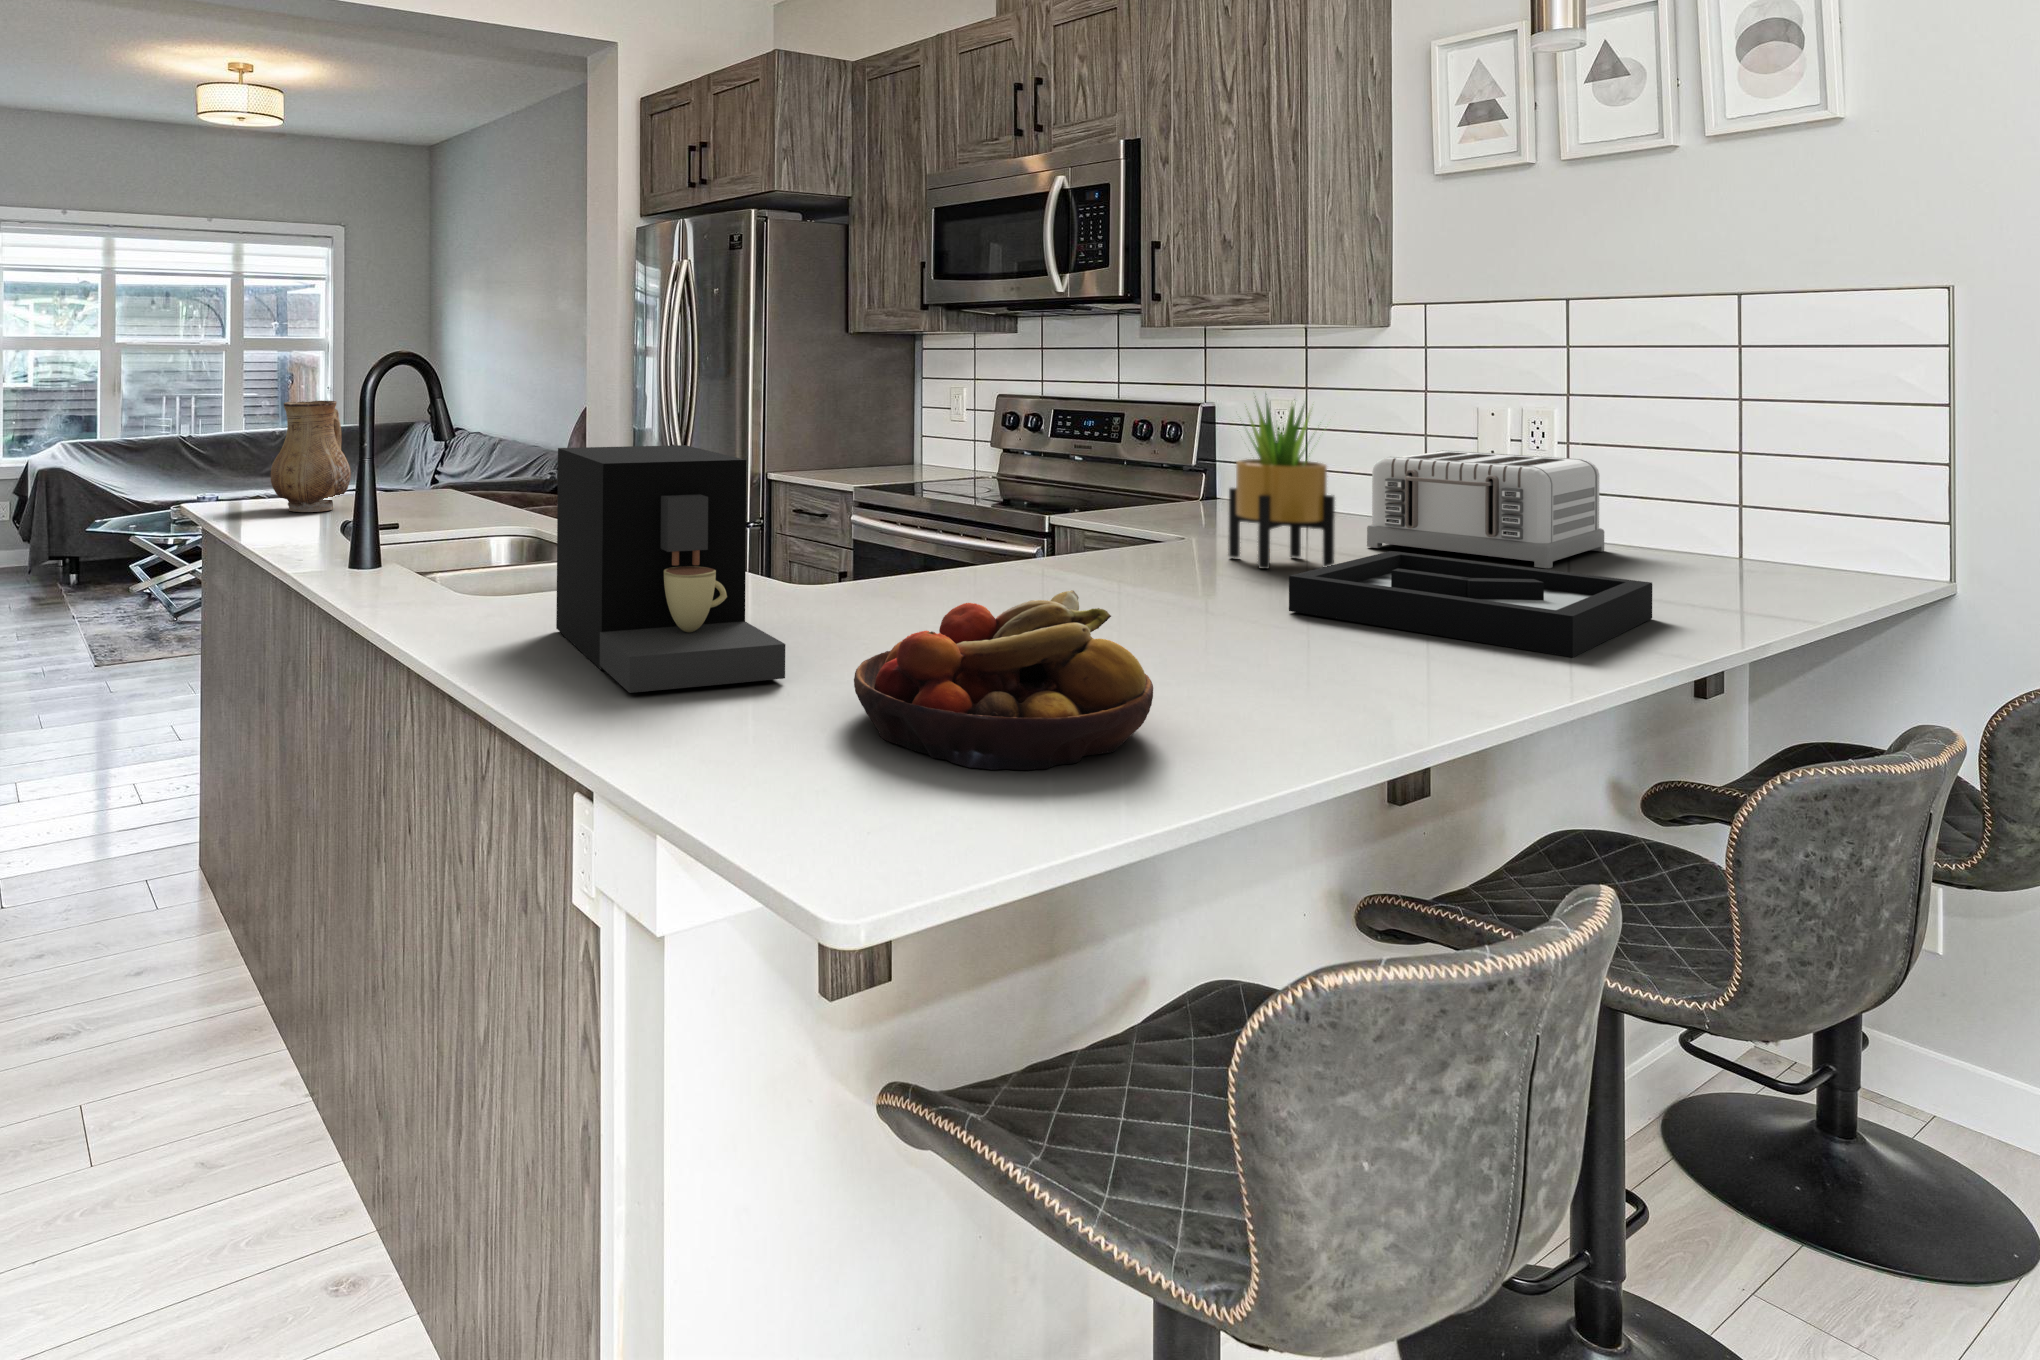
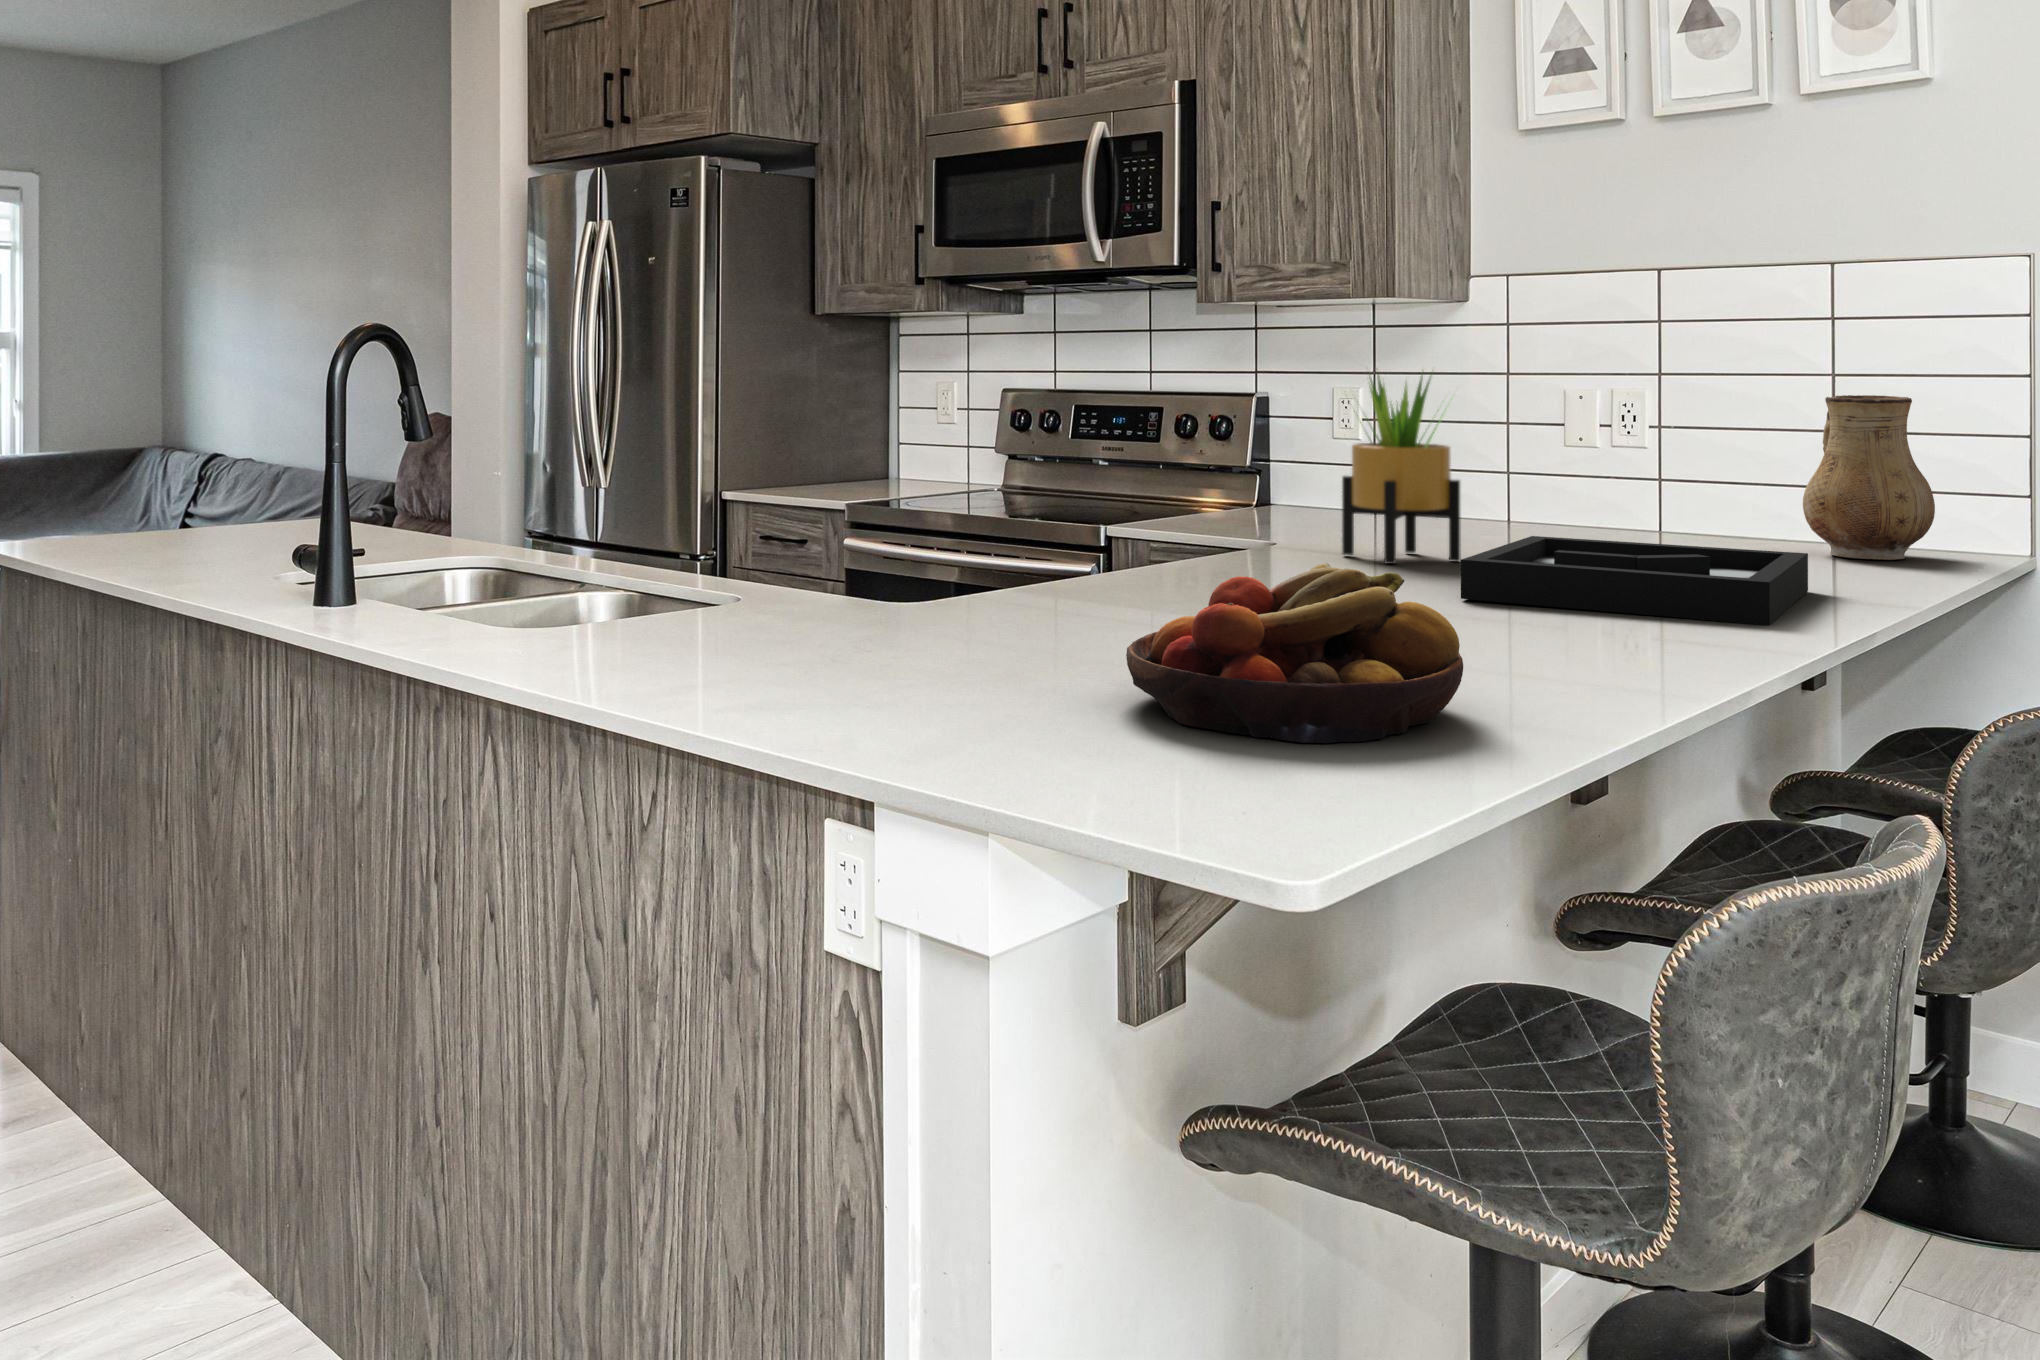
ceramic pitcher: present [271,401,351,512] -> present [1803,395,1935,560]
coffee maker: present [556,445,785,693] -> none [677,423,1012,700]
toaster: present [1367,450,1604,568] -> none [1472,435,1704,554]

